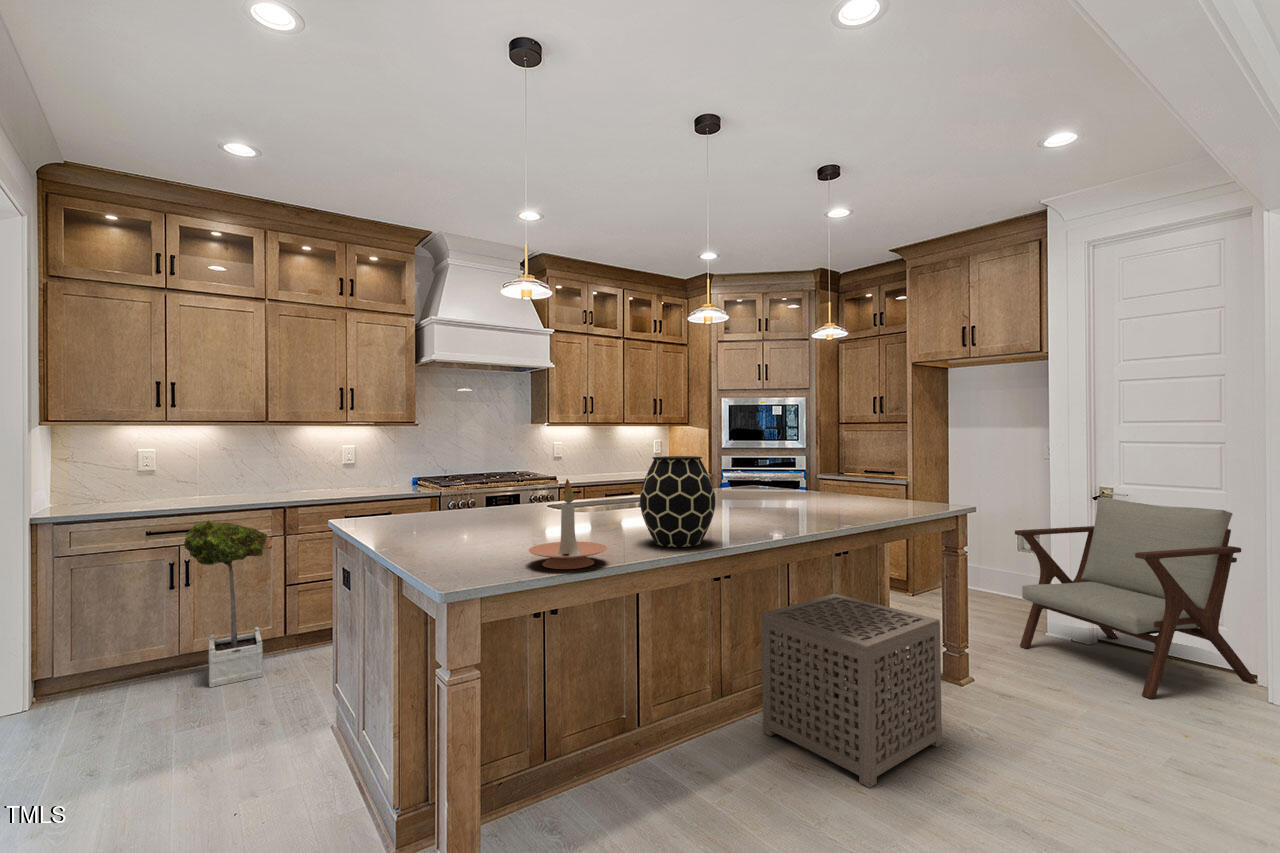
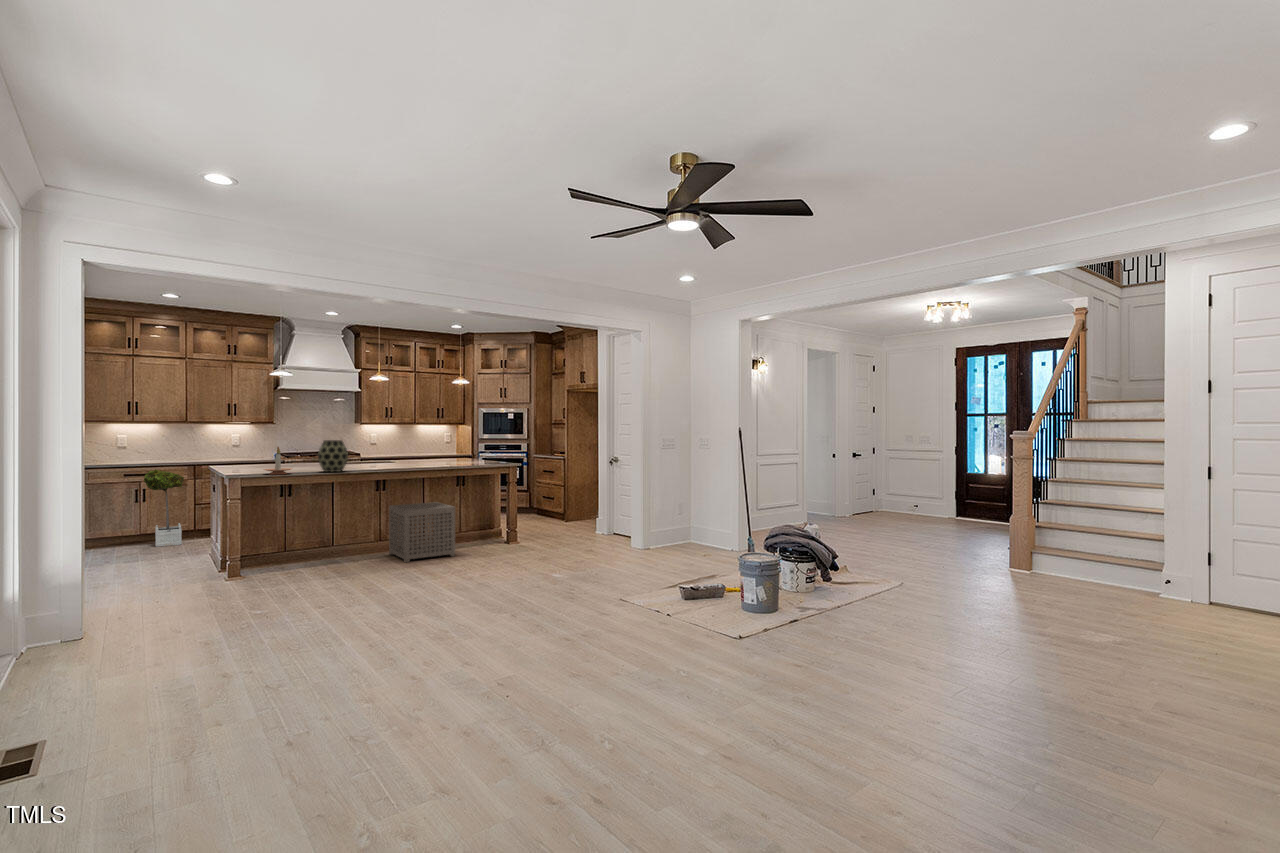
lounge chair: present [1015,497,1257,699] -> none [561,465,633,548]

